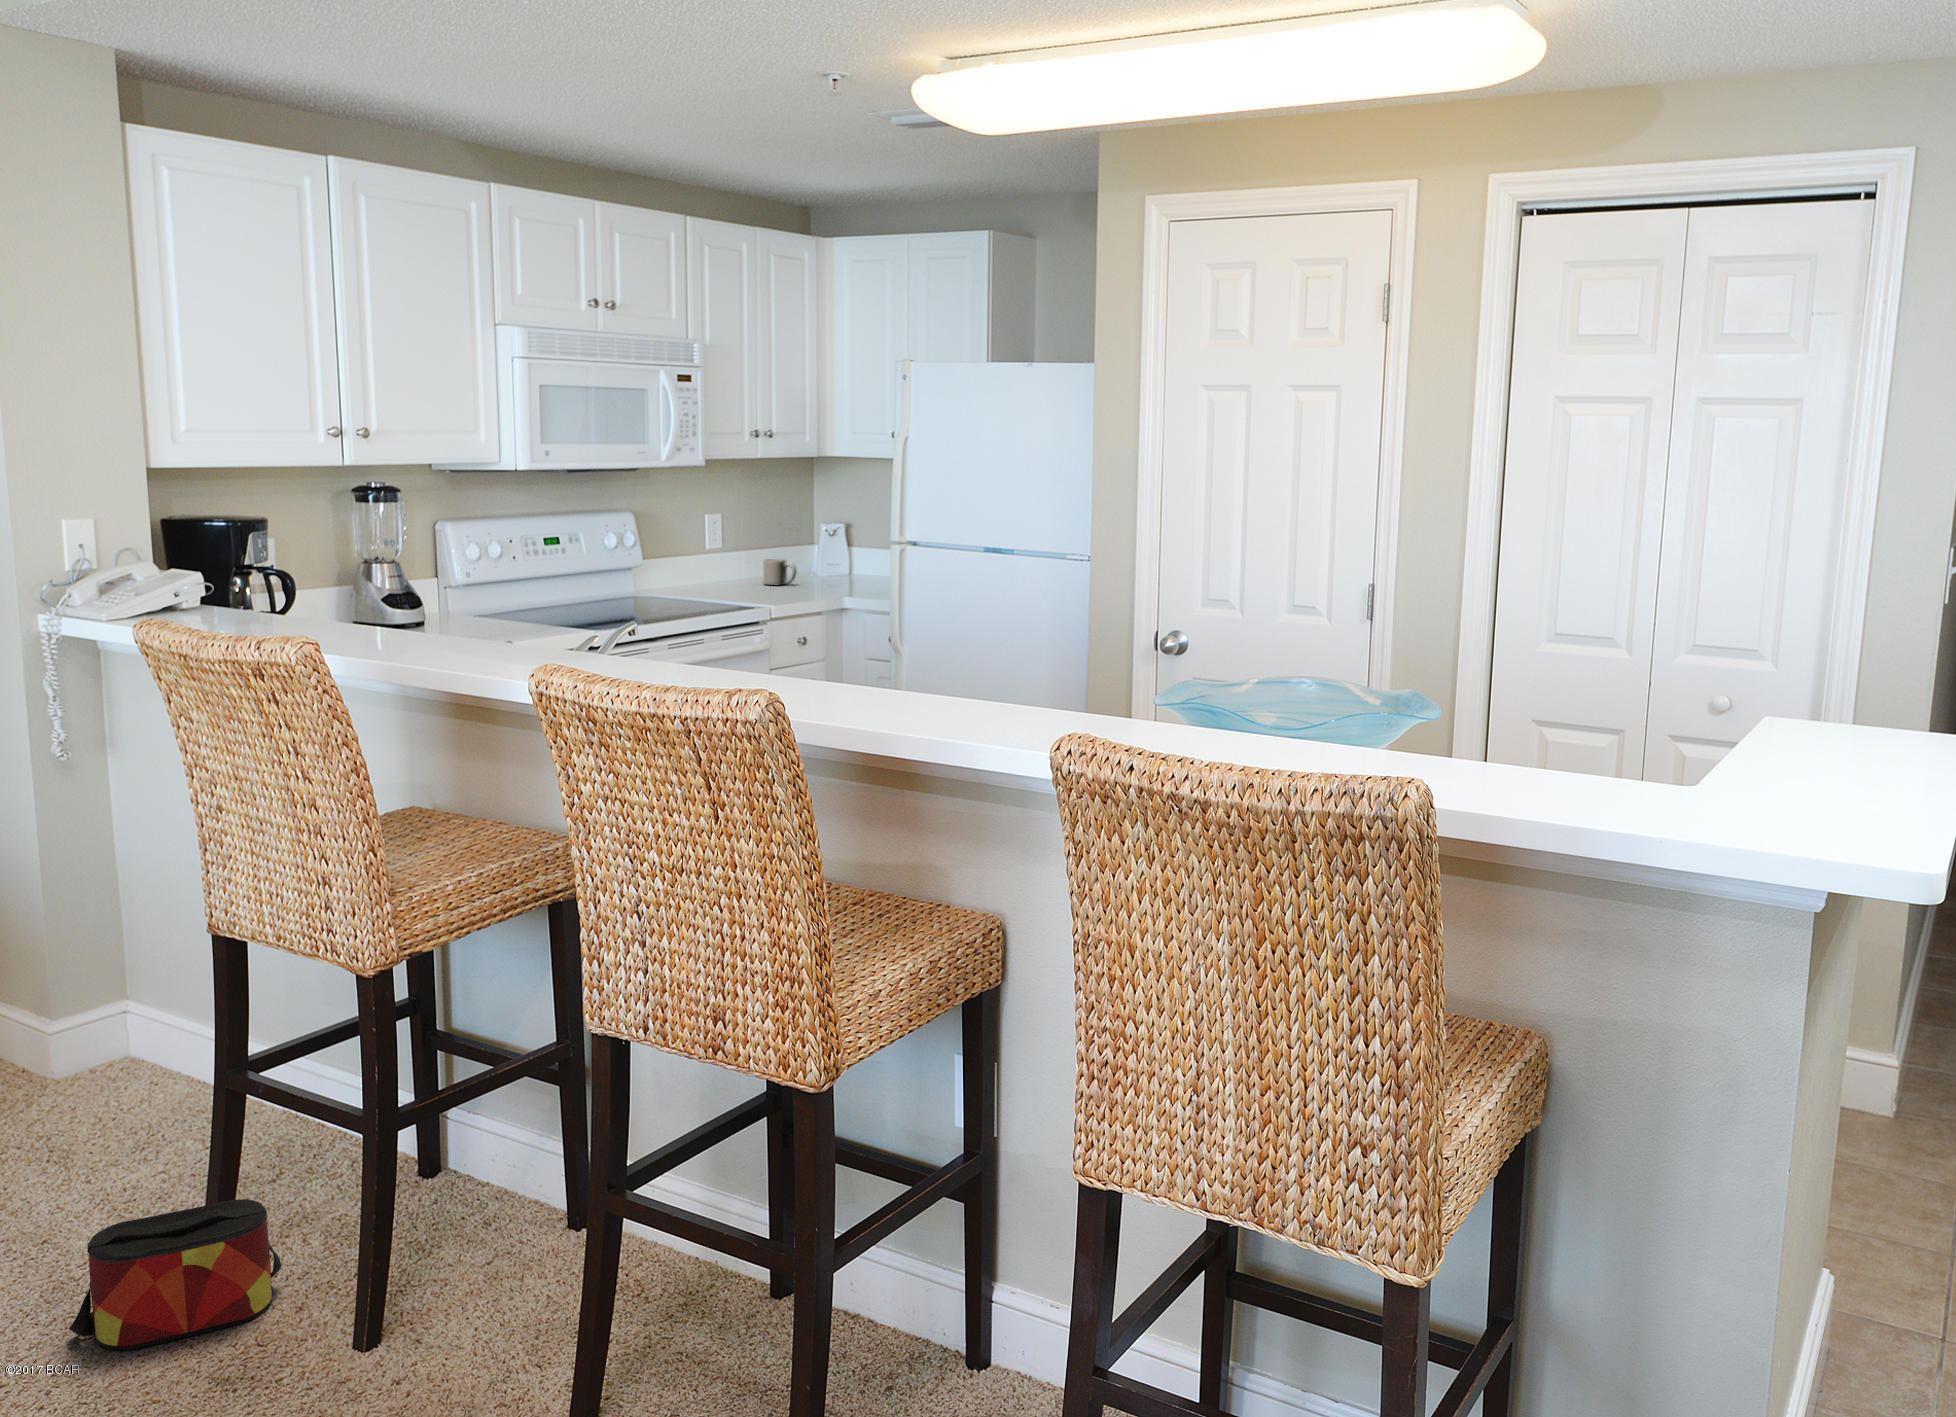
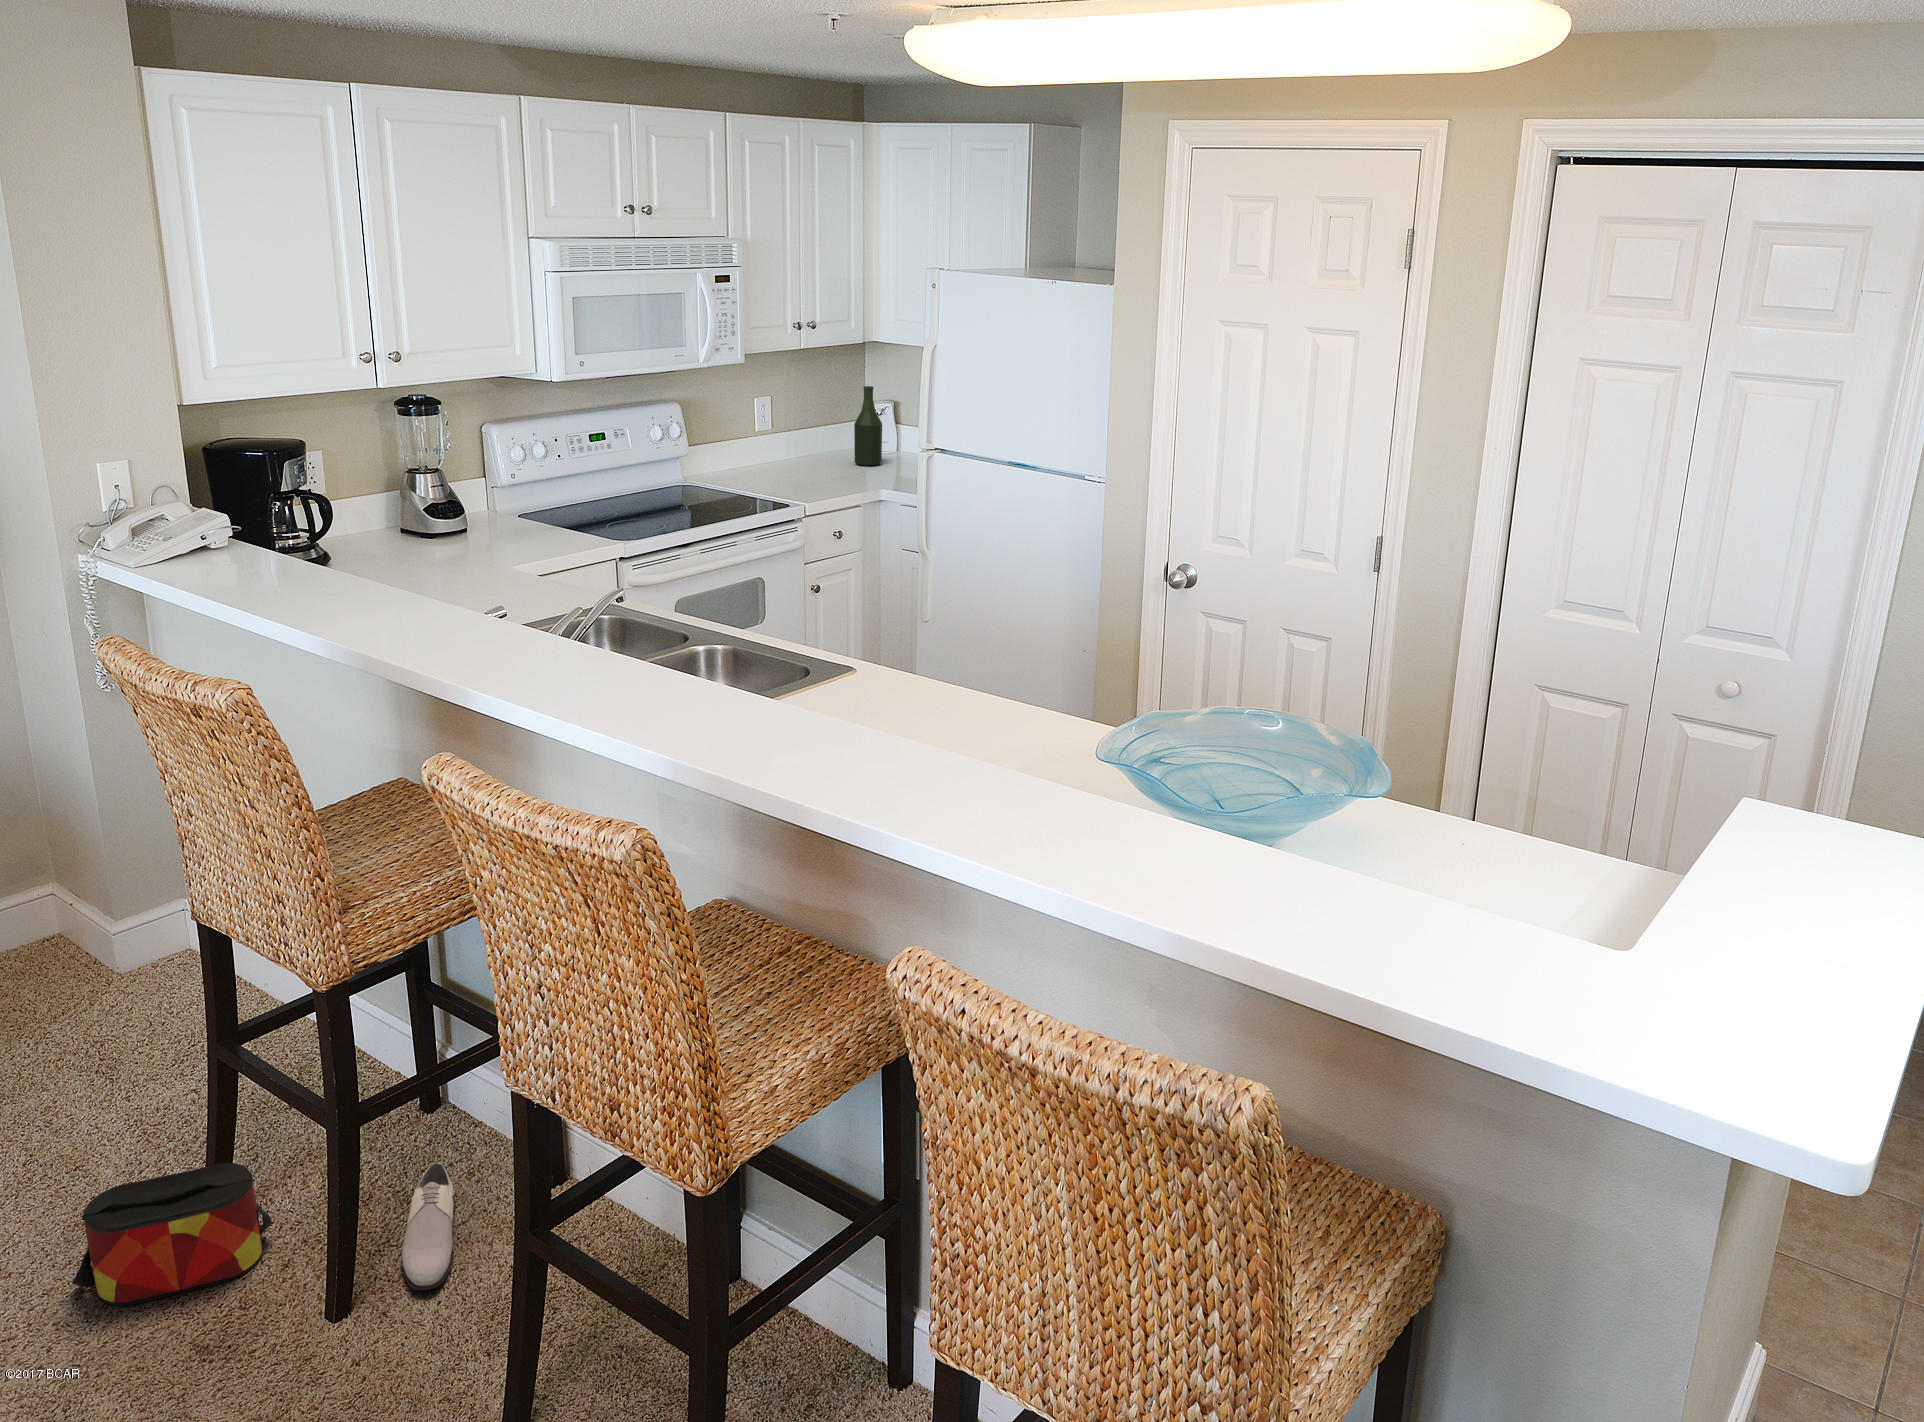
bottle: none [807,502,835,583] -> present [854,386,882,466]
mug: present [764,559,797,585] -> none [811,442,843,470]
shoe: none [427,1202,482,1319] -> present [402,1162,455,1290]

